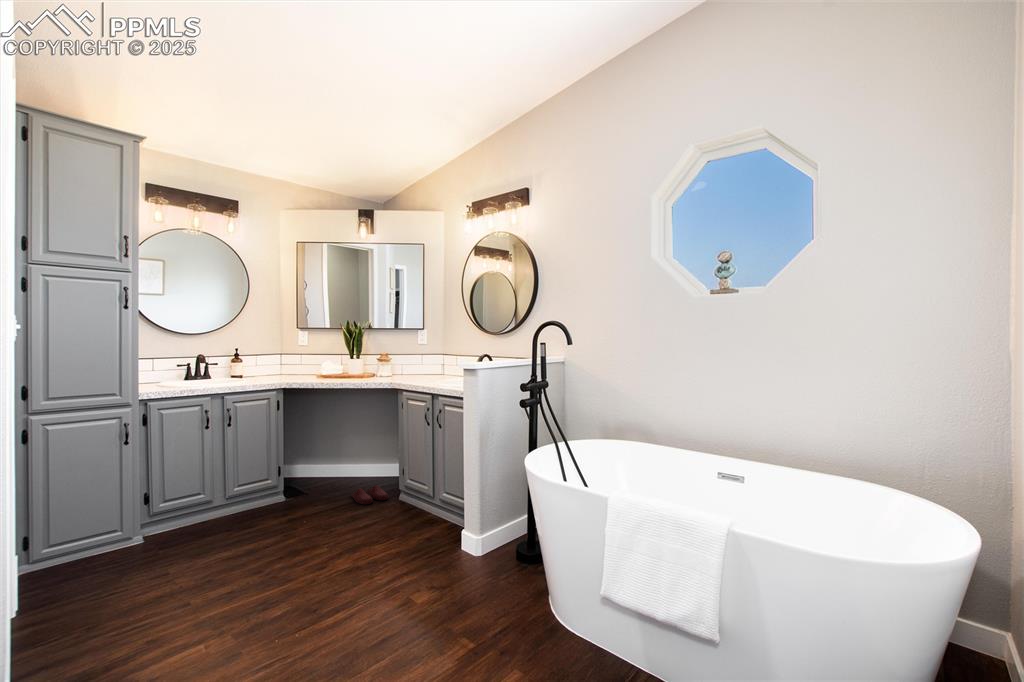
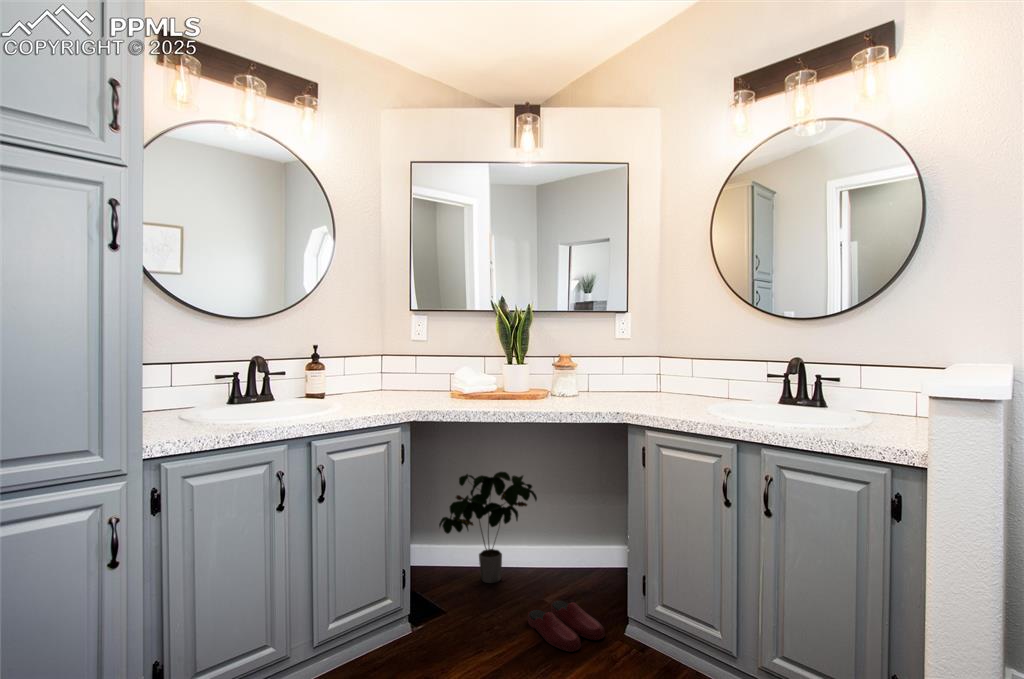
potted plant: none [313,420,371,483] -> present [439,472,537,583]

